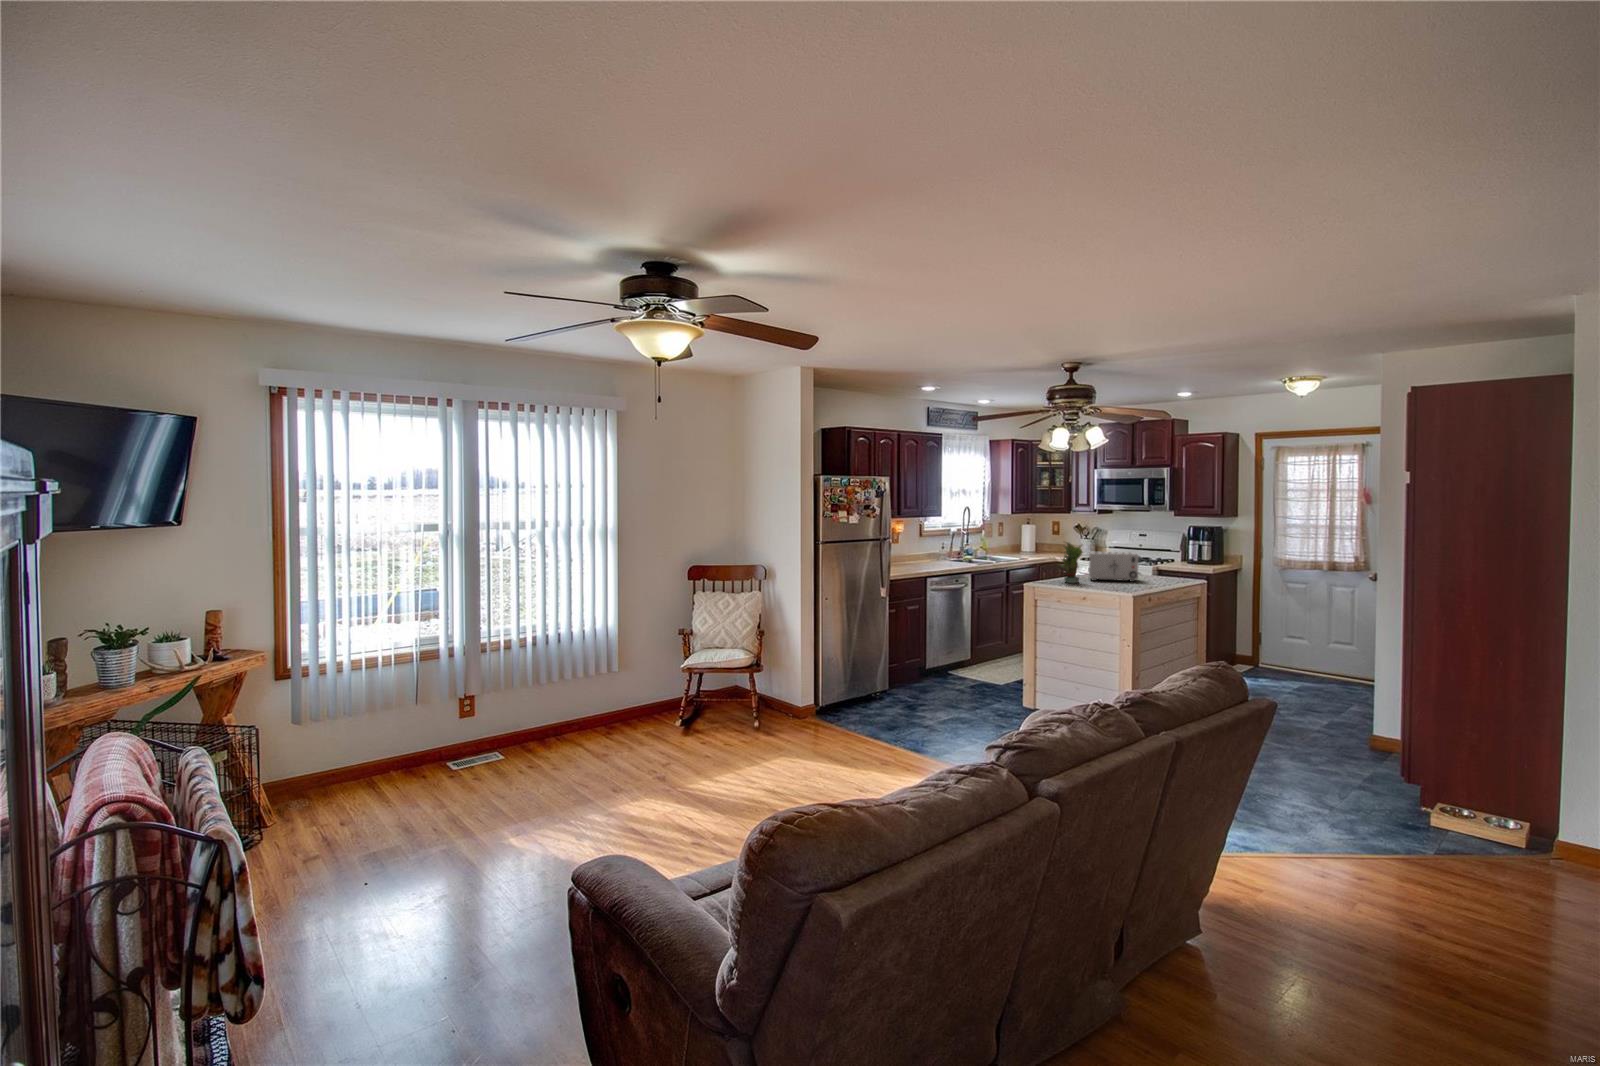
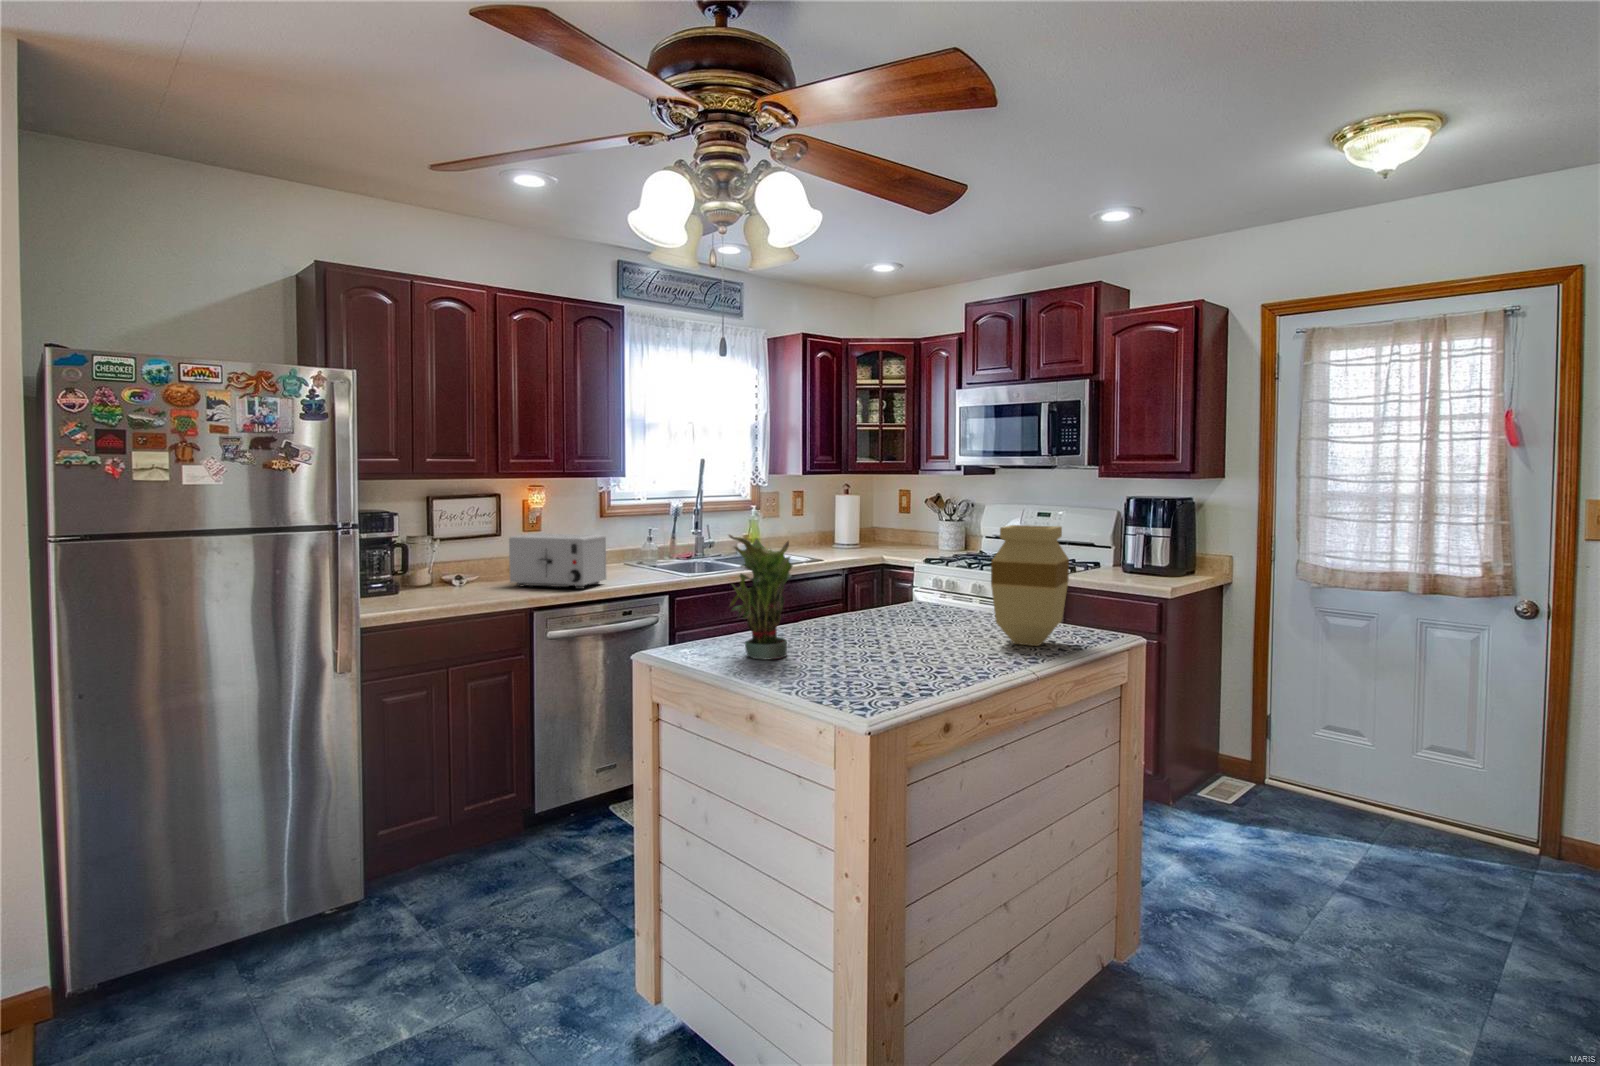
vase: none [1147,538,1175,581] -> present [991,525,1069,646]
toaster: present [1089,552,1139,582] -> present [509,533,606,589]

